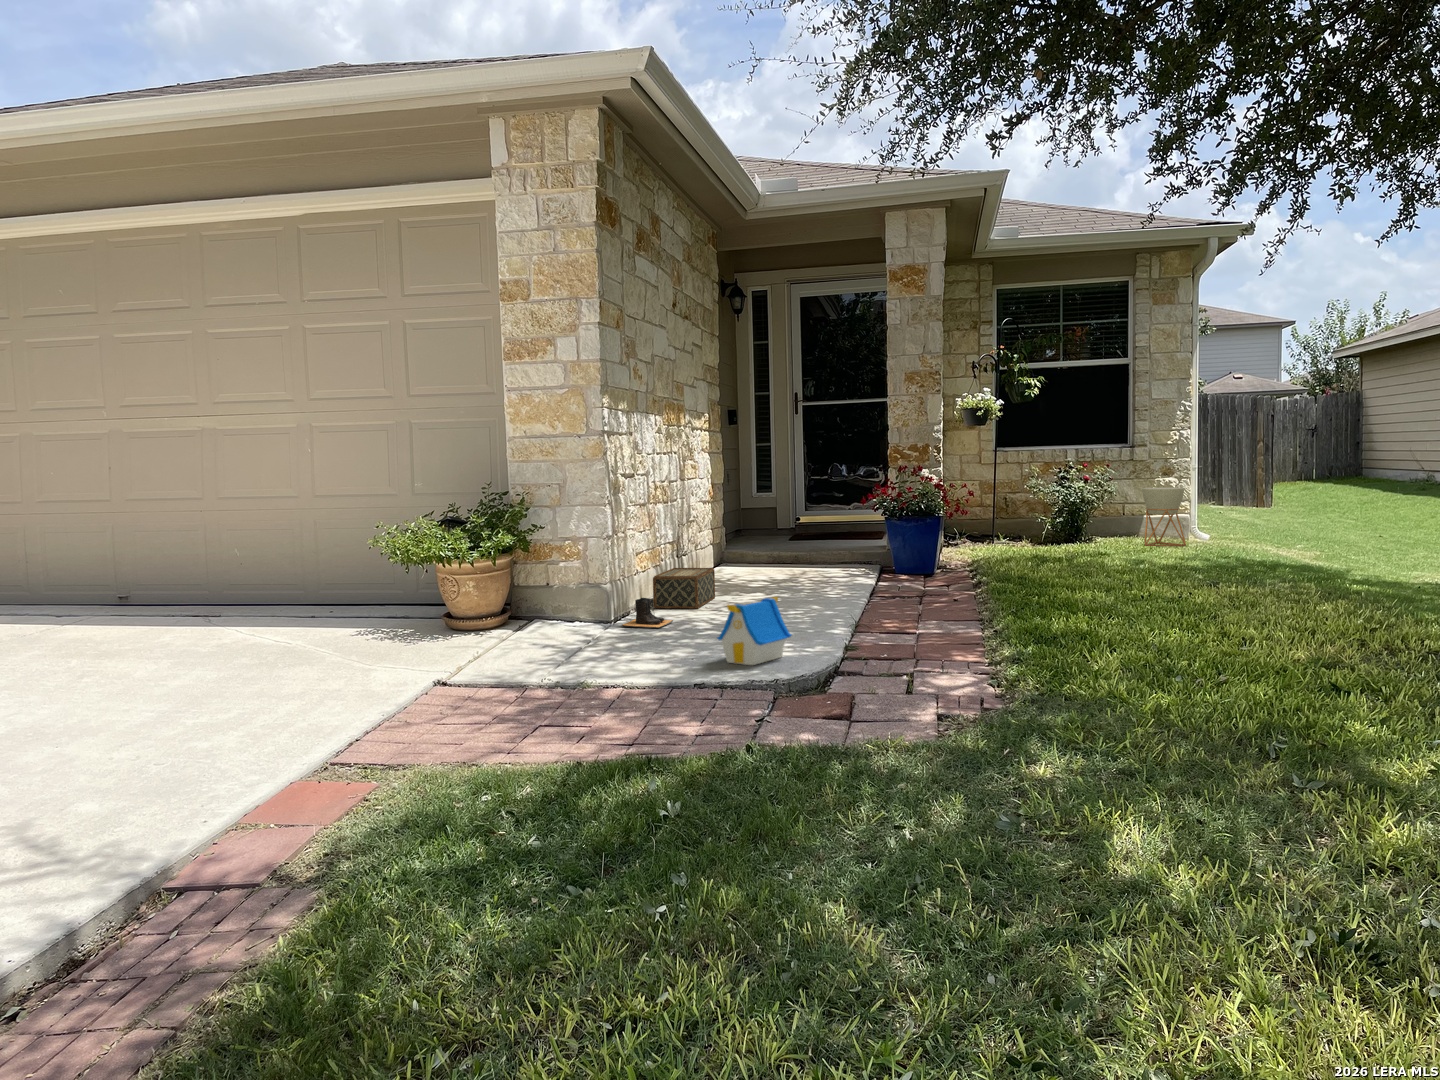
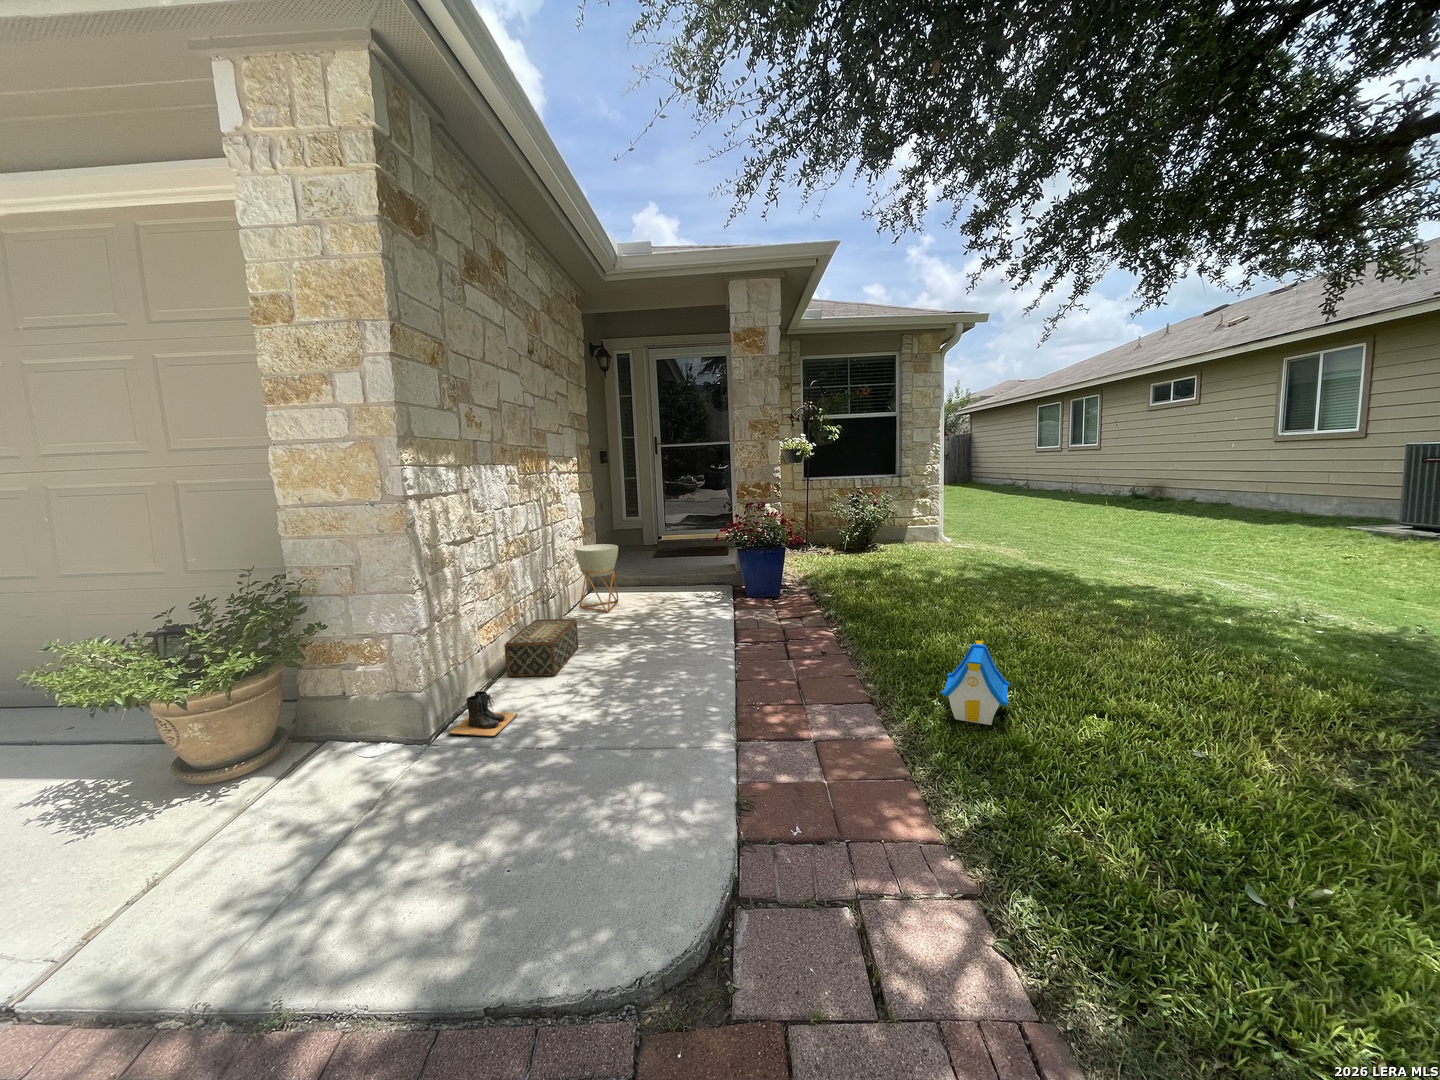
planter: present [1142,488,1186,546] -> present [575,544,618,612]
toy house: present [717,597,792,665] -> present [941,641,1010,725]

